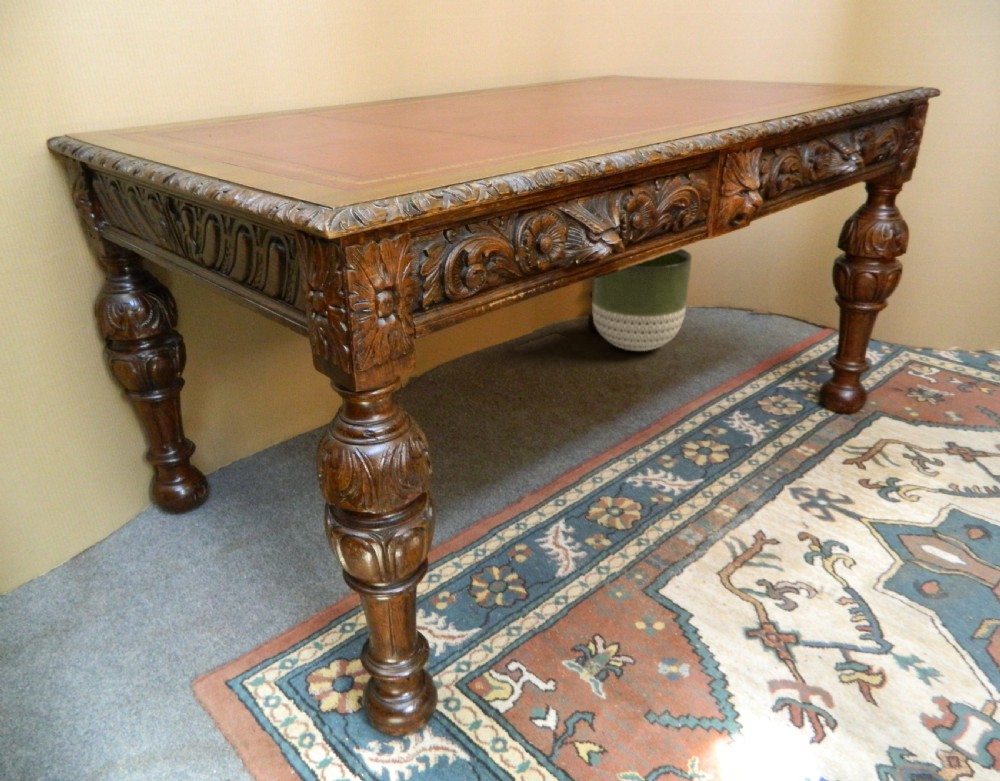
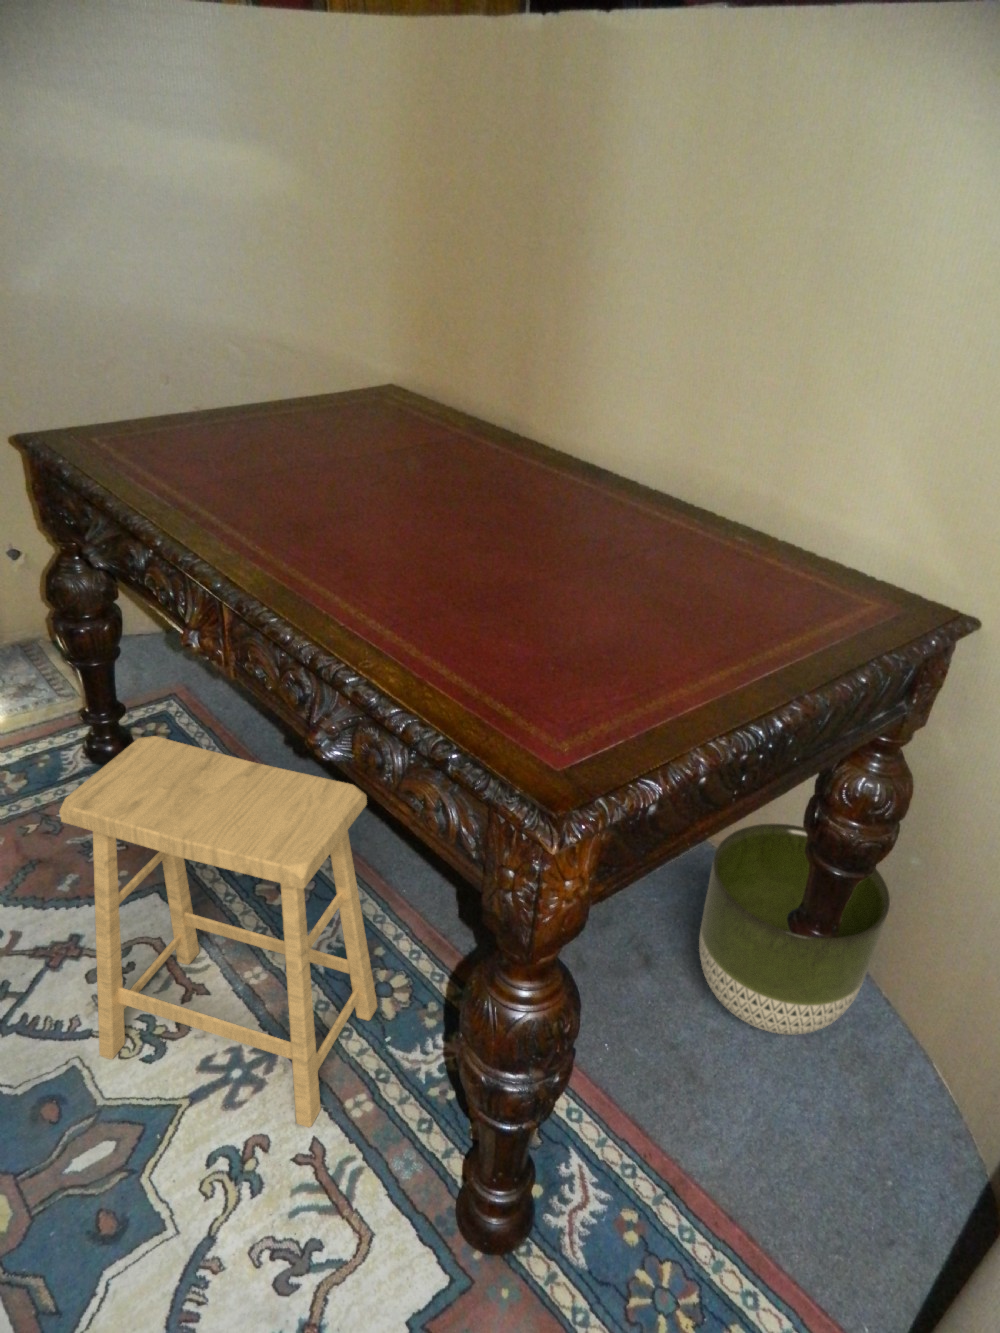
footstool: none [722,245,909,572] -> present [60,736,378,1127]

